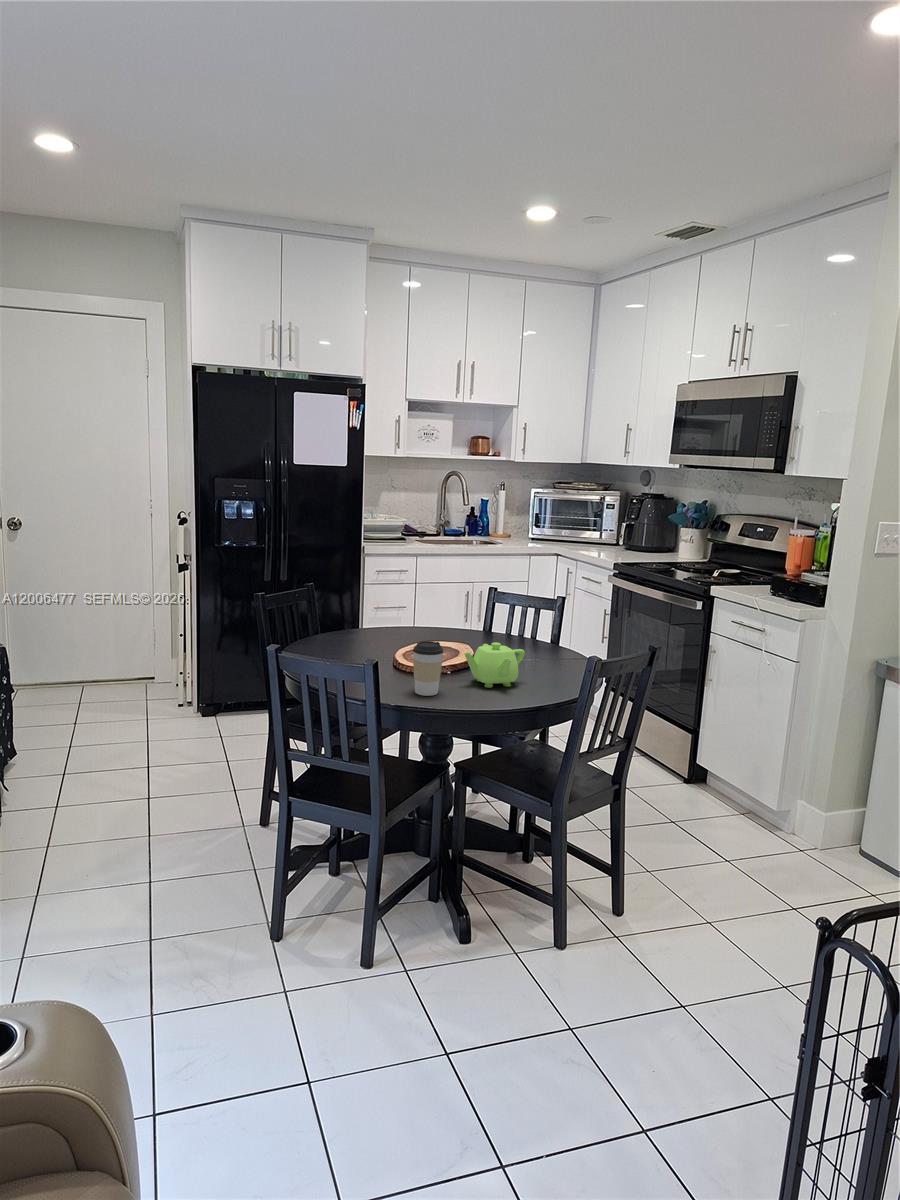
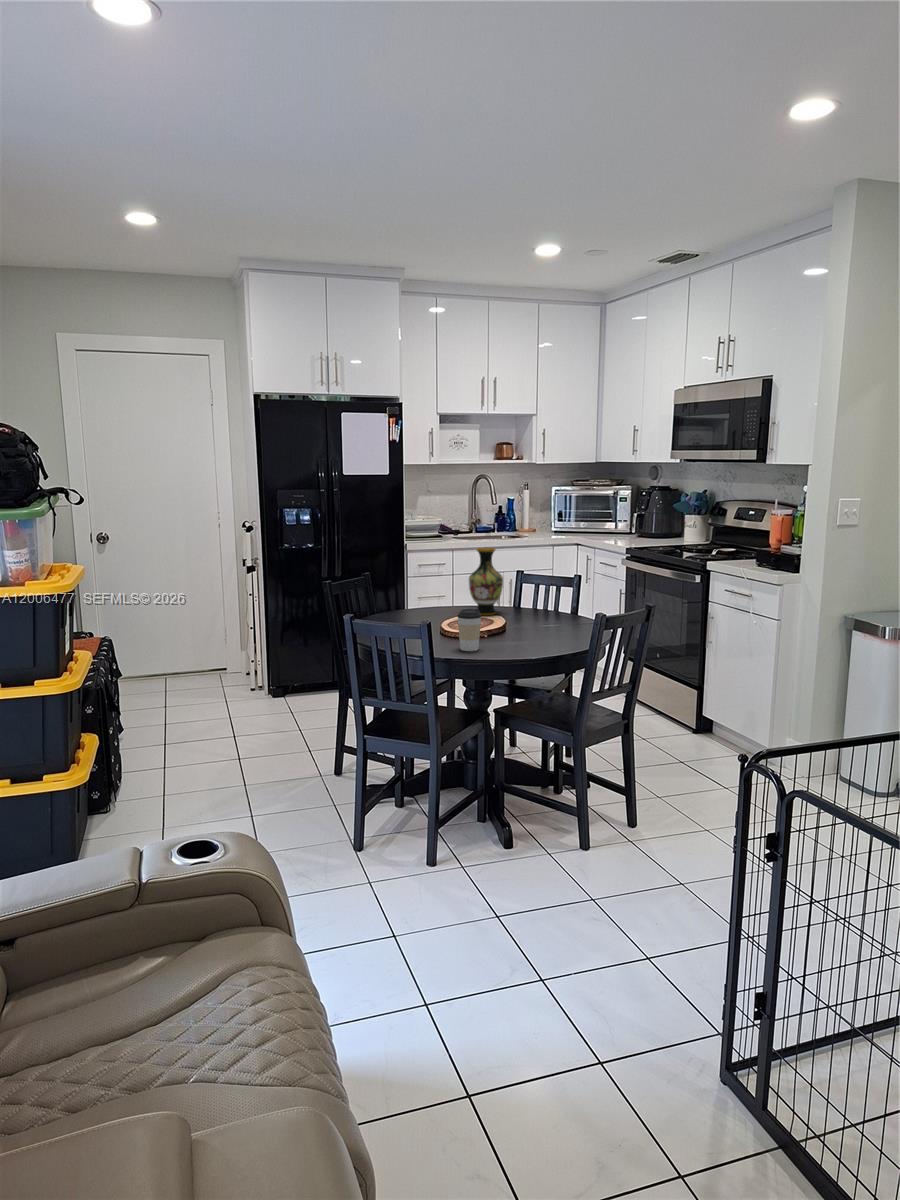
vase: none [431,559,473,642] -> present [469,547,503,615]
teapot: present [464,642,525,688] -> none [498,609,546,645]

